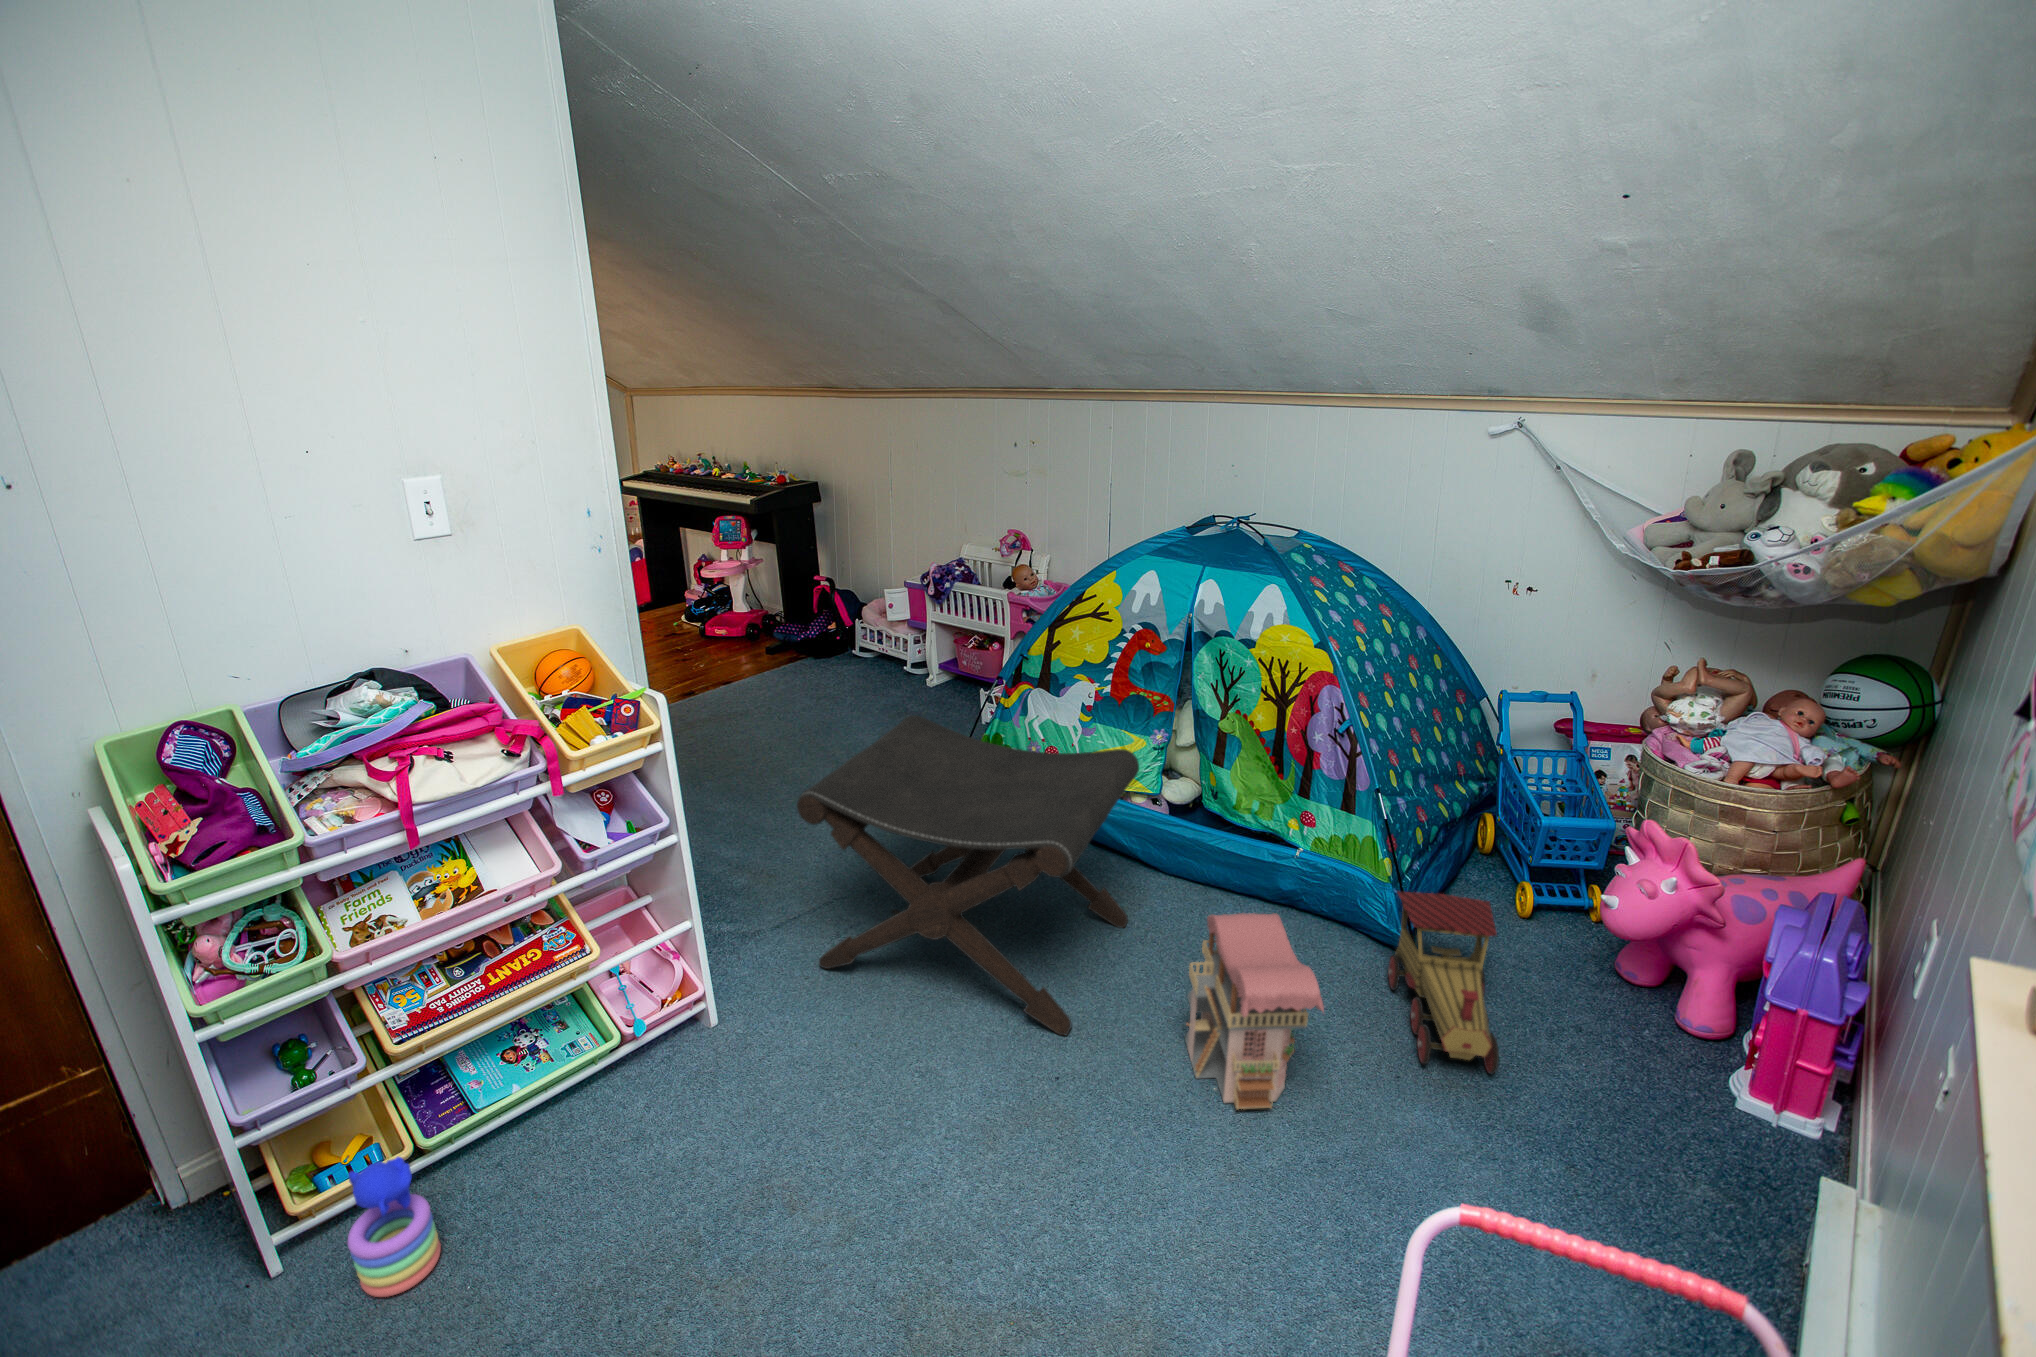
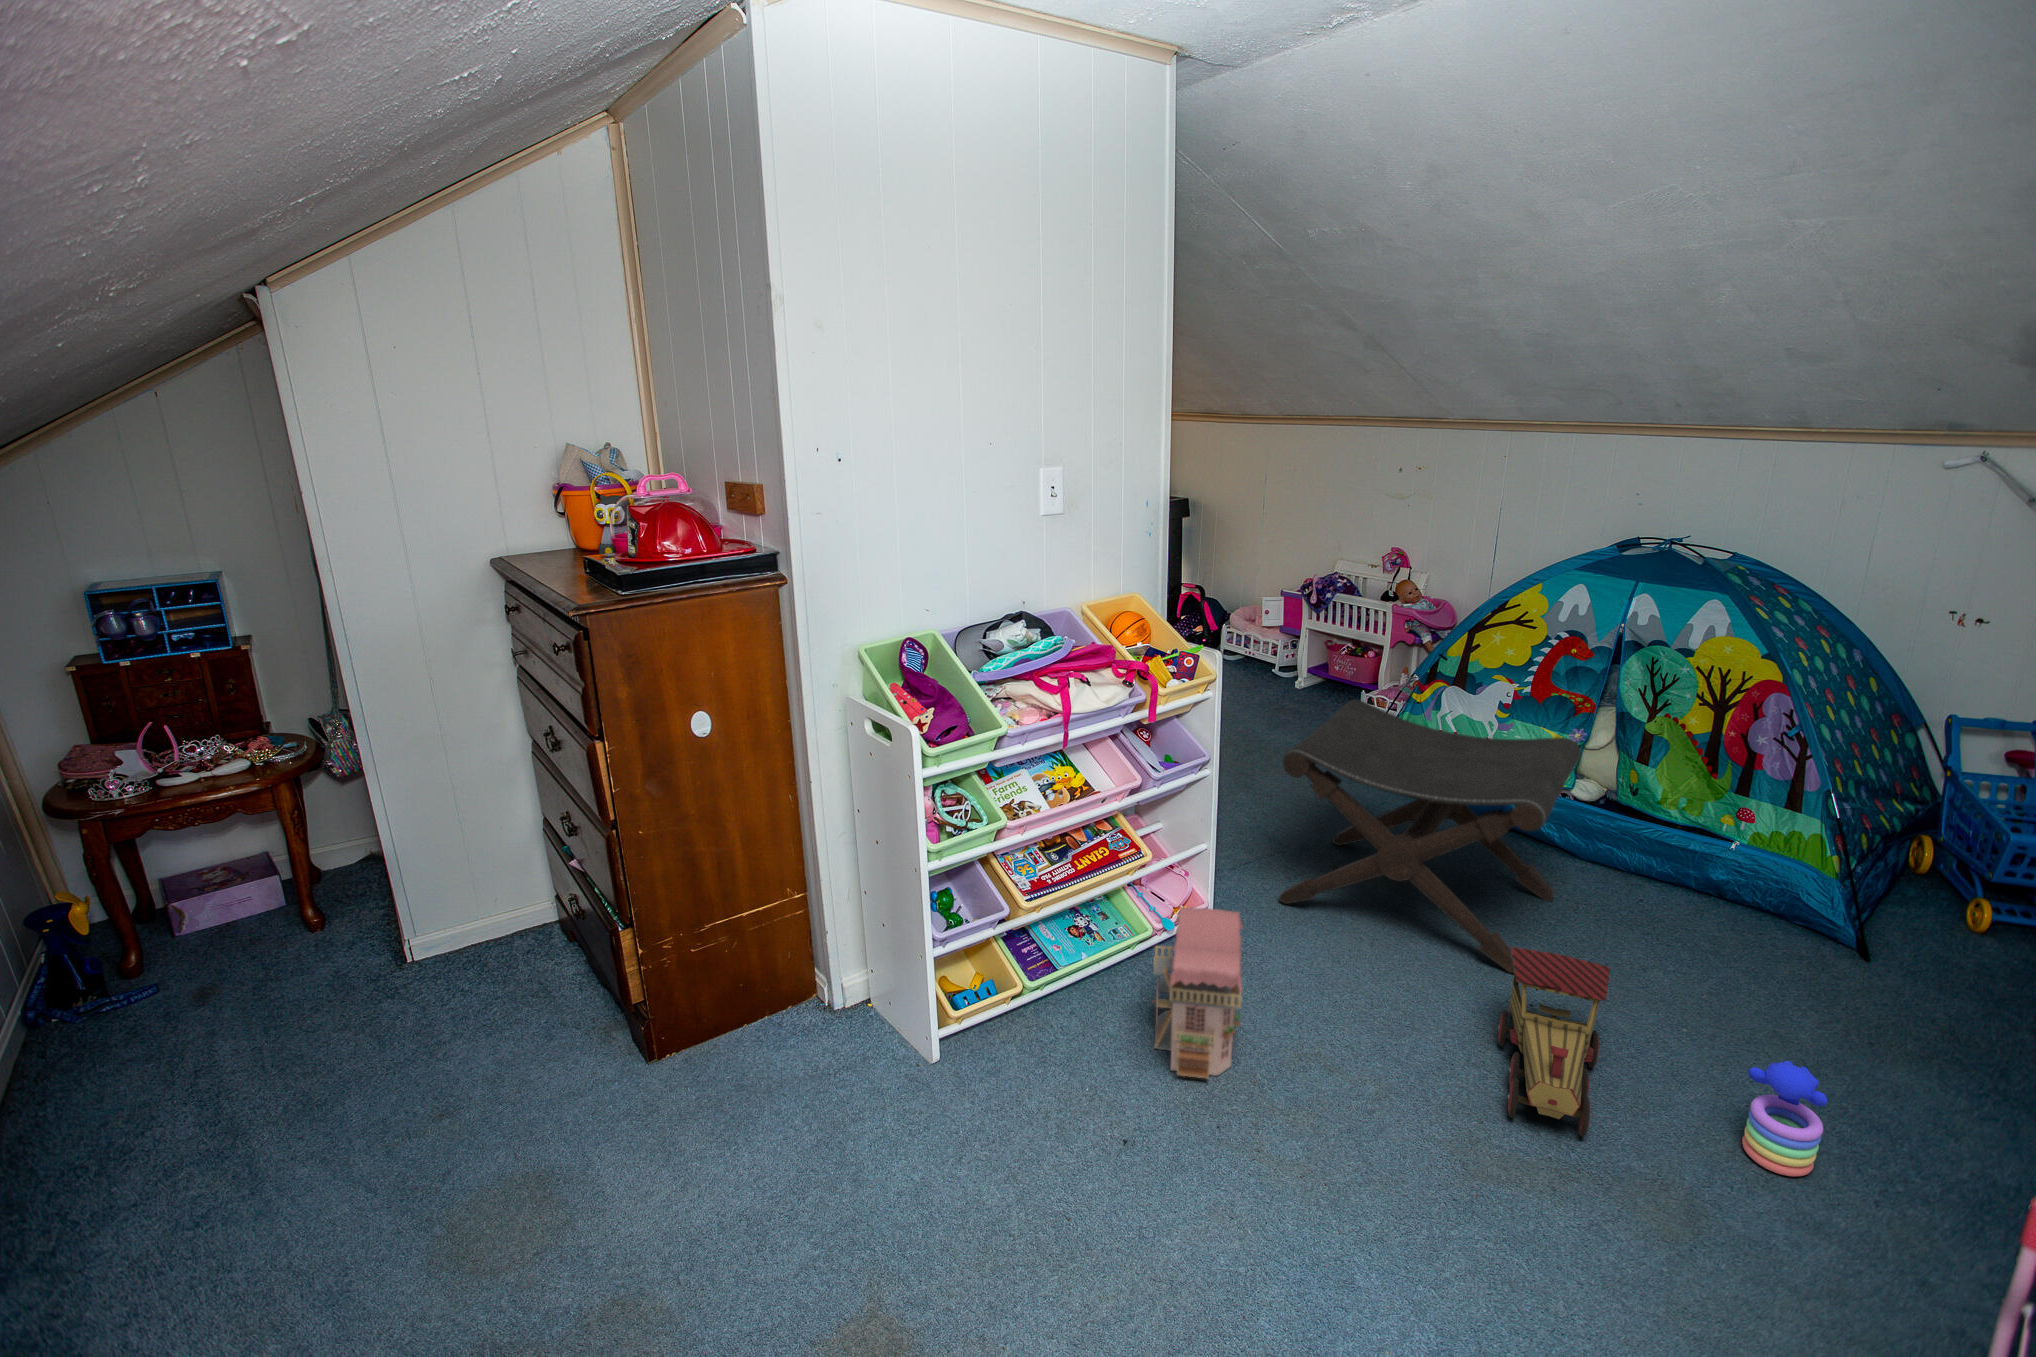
toy train: present [1388,891,1499,1074] -> present [1498,947,1610,1137]
toy house: present [1185,913,1324,1109] -> present [1153,907,1243,1079]
stacking toy: present [347,1157,441,1297] -> present [1742,1061,1827,1176]

